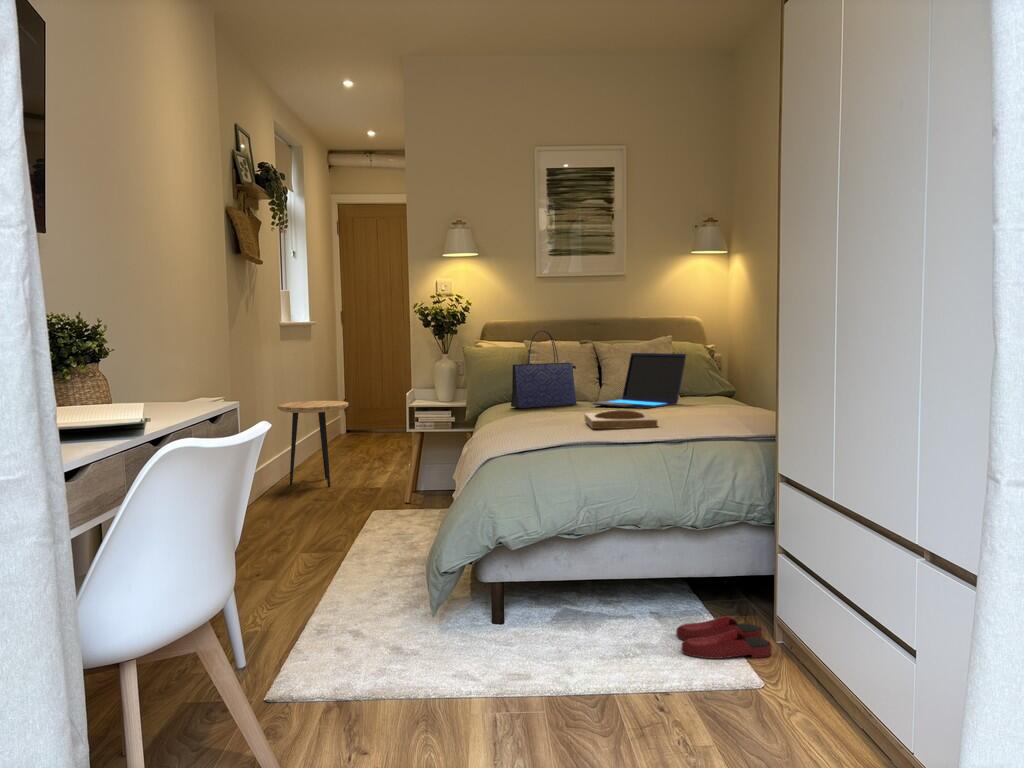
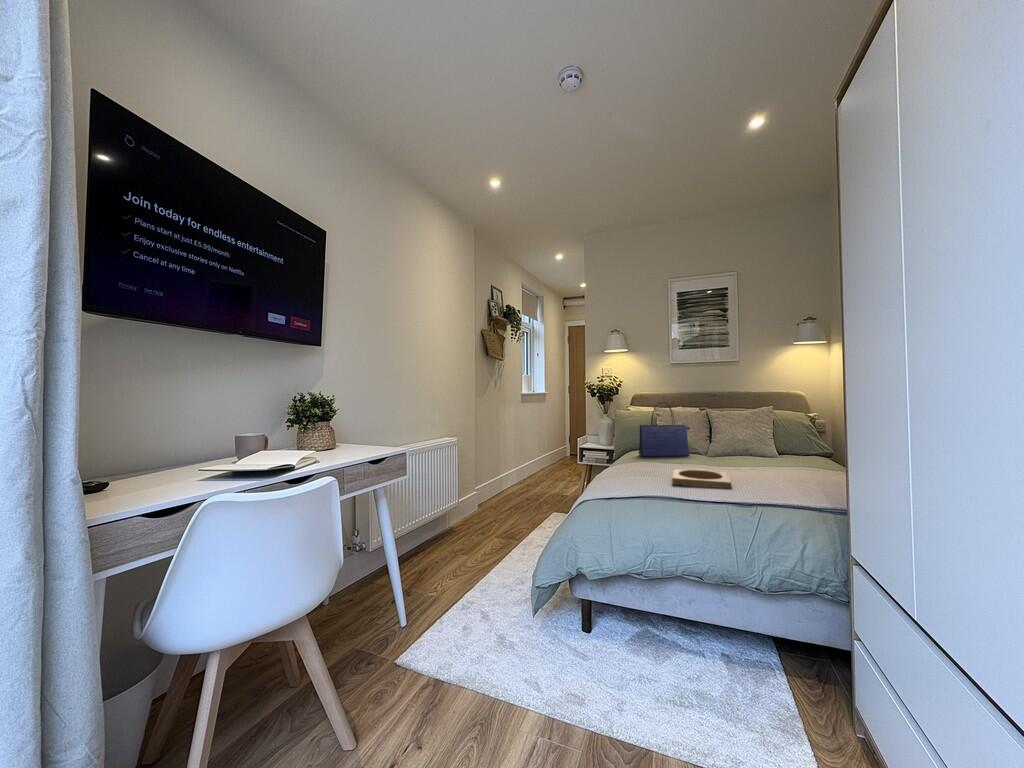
laptop: present [591,353,686,409] -> none [696,420,779,466]
side table: present [278,401,349,487] -> none [512,439,553,492]
slippers: present [676,616,771,659] -> none [739,680,843,752]

